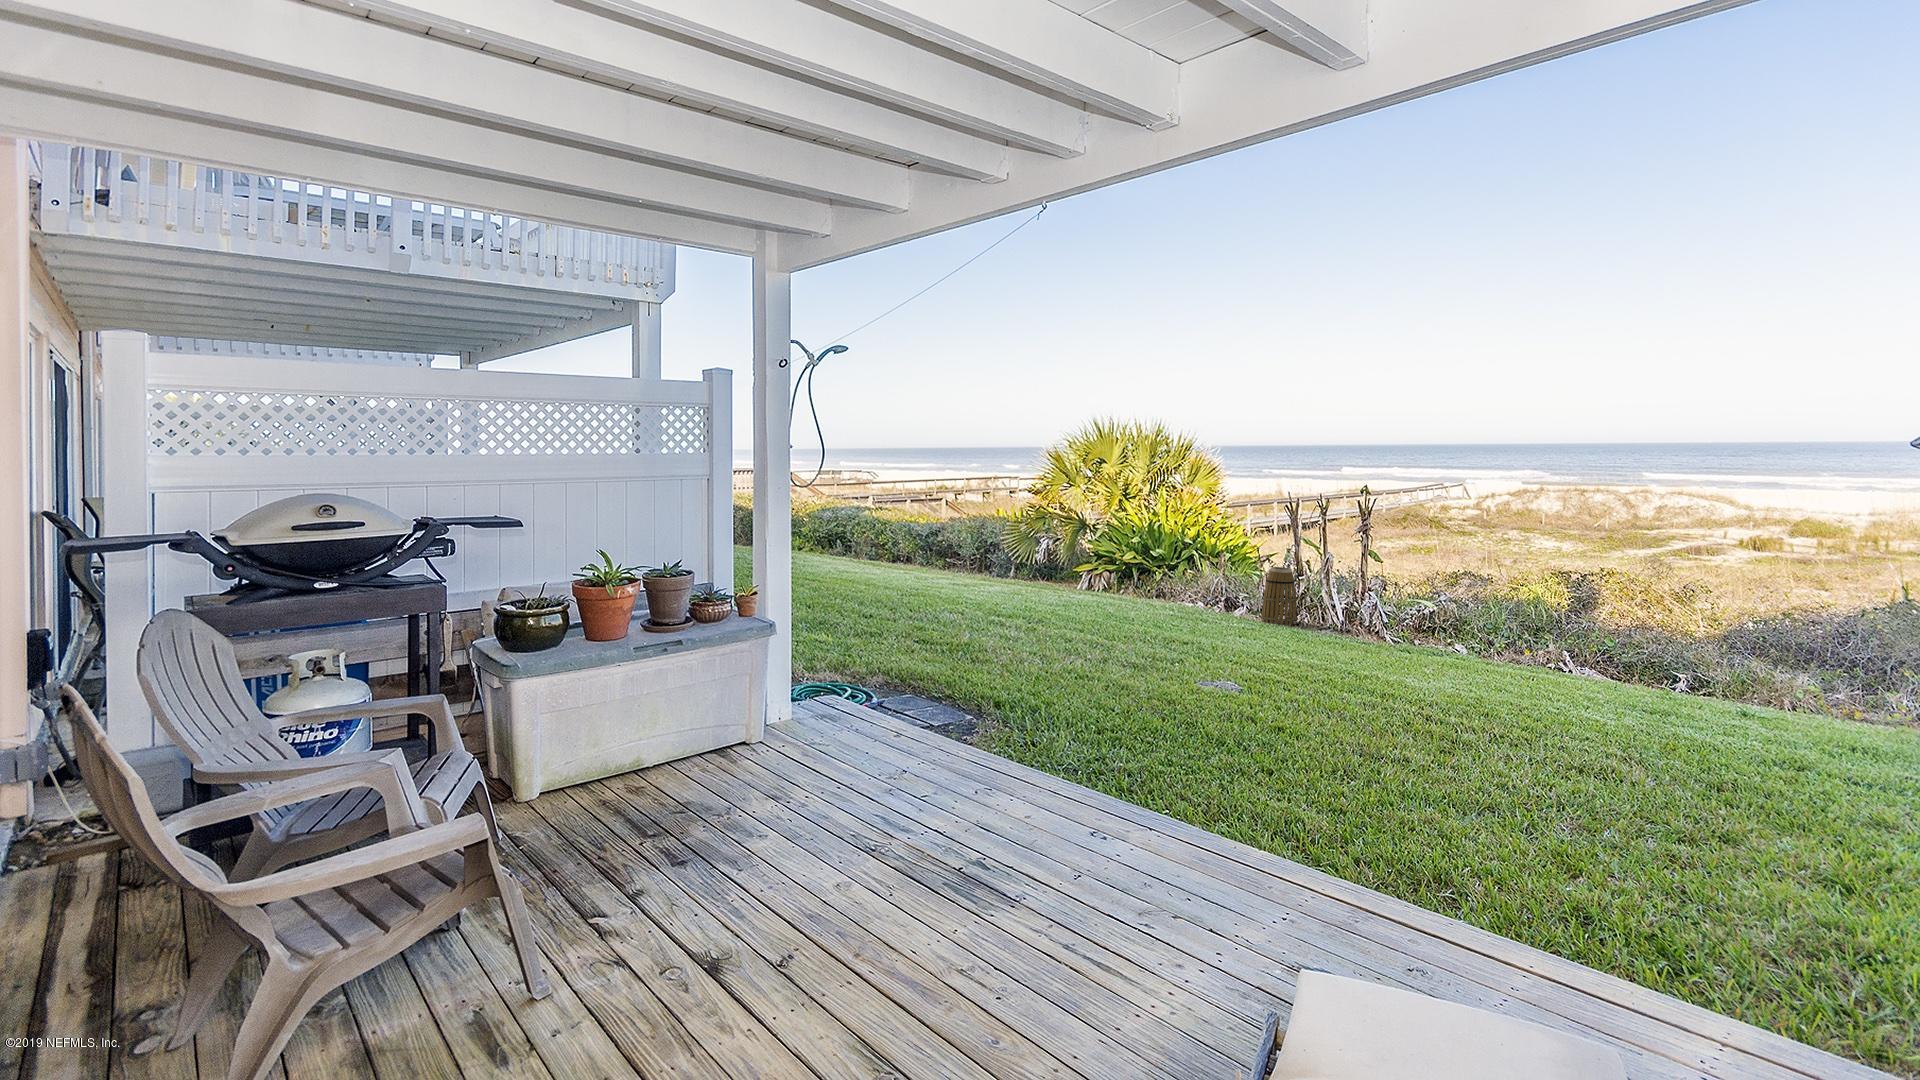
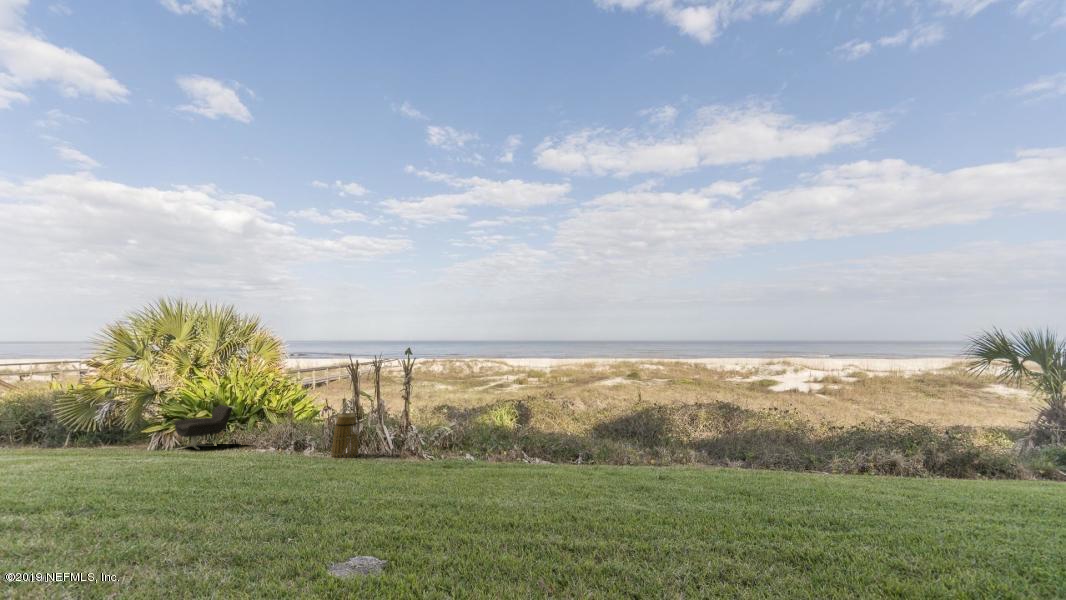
lounge chair: none [1097,545,1158,595] -> present [175,405,233,449]

